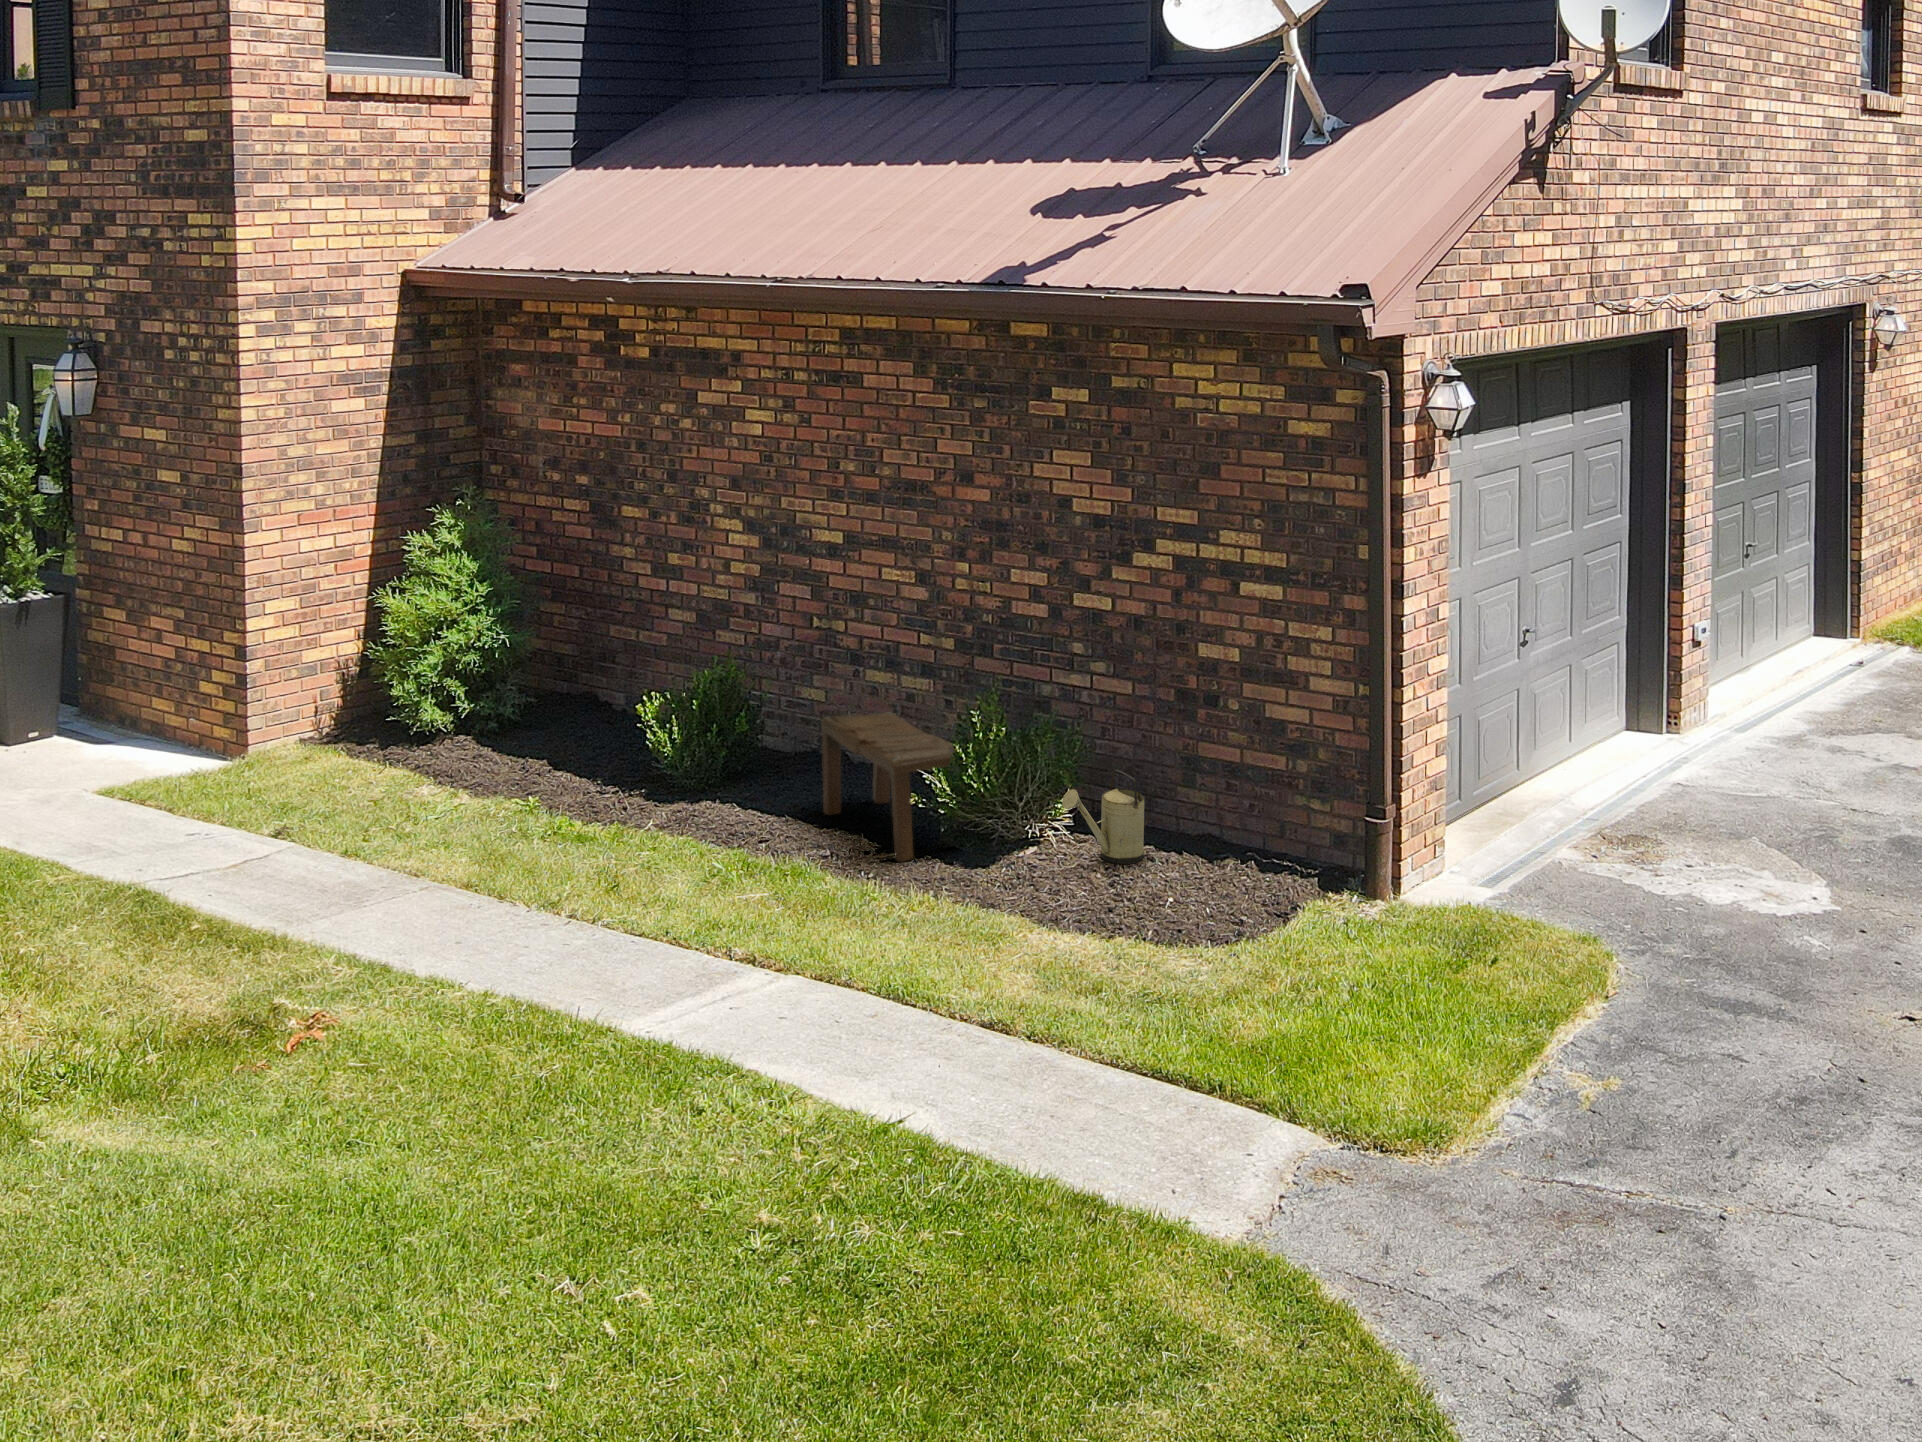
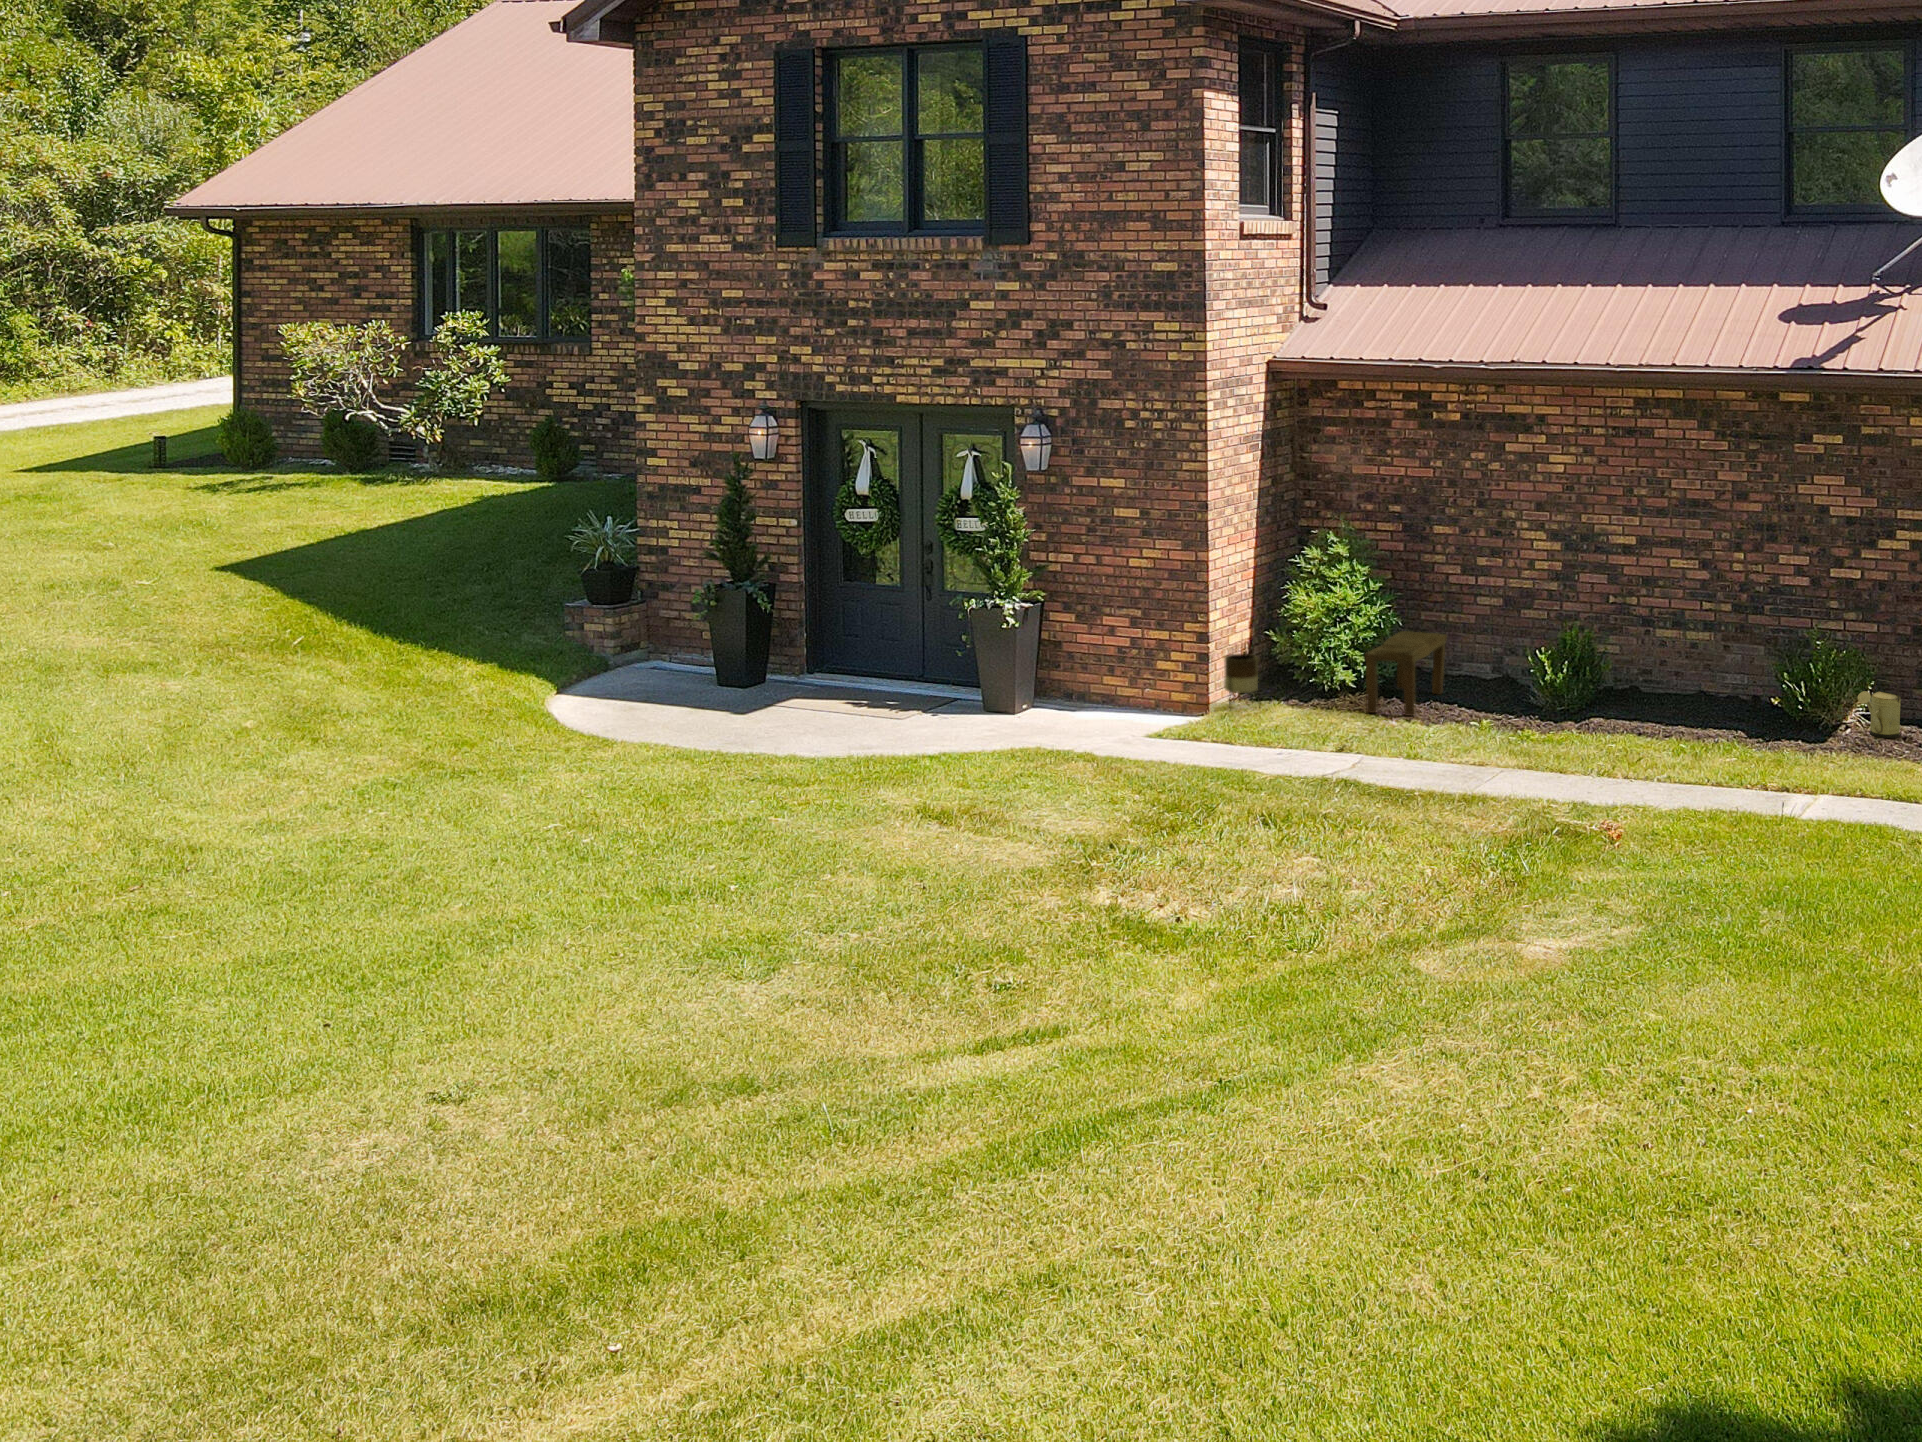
planter: none [276,674,328,754] -> present [1224,654,1260,698]
bench: present [821,712,952,862] -> present [1365,631,1447,716]

